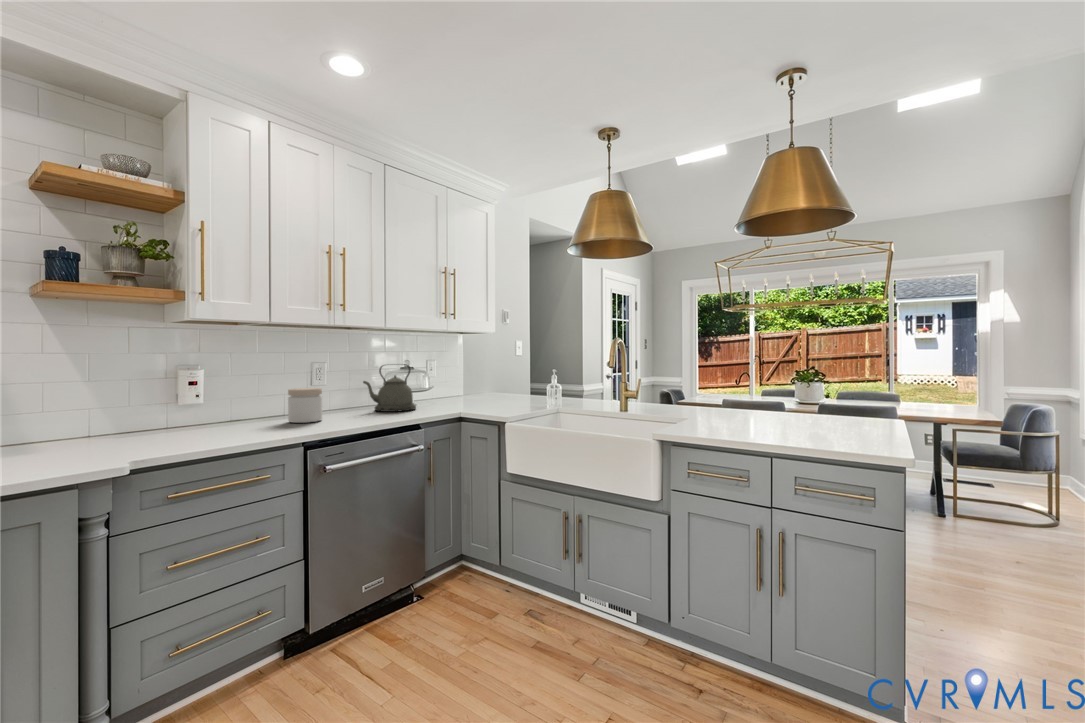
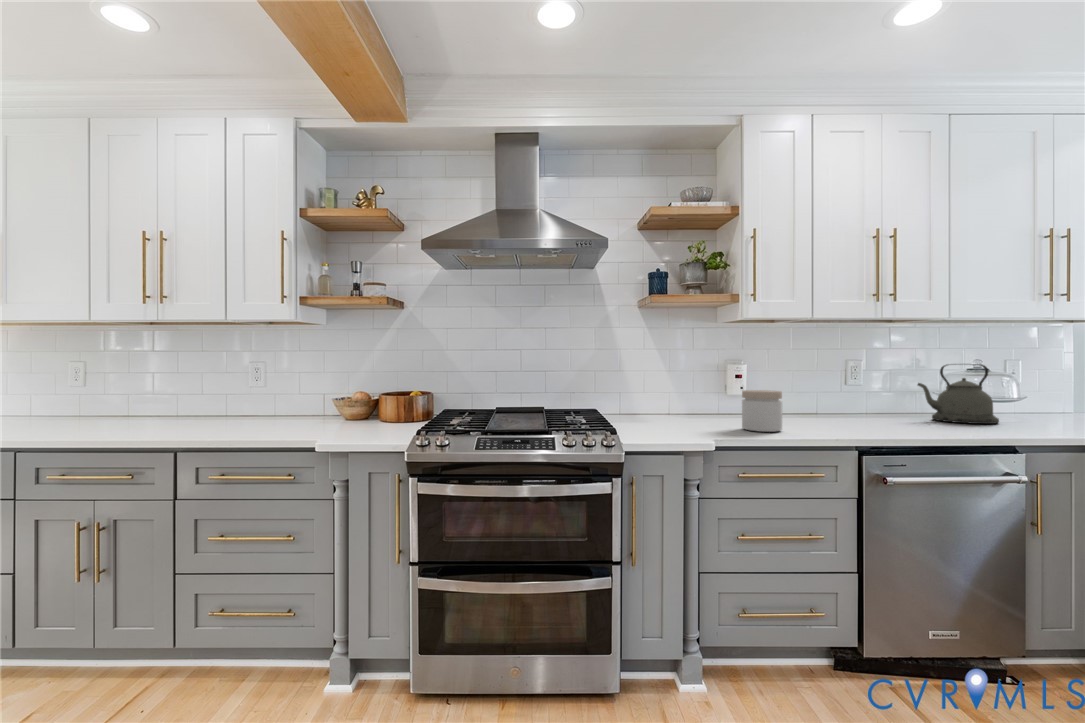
jar: present [288,388,322,423] -> present [742,390,782,432]

